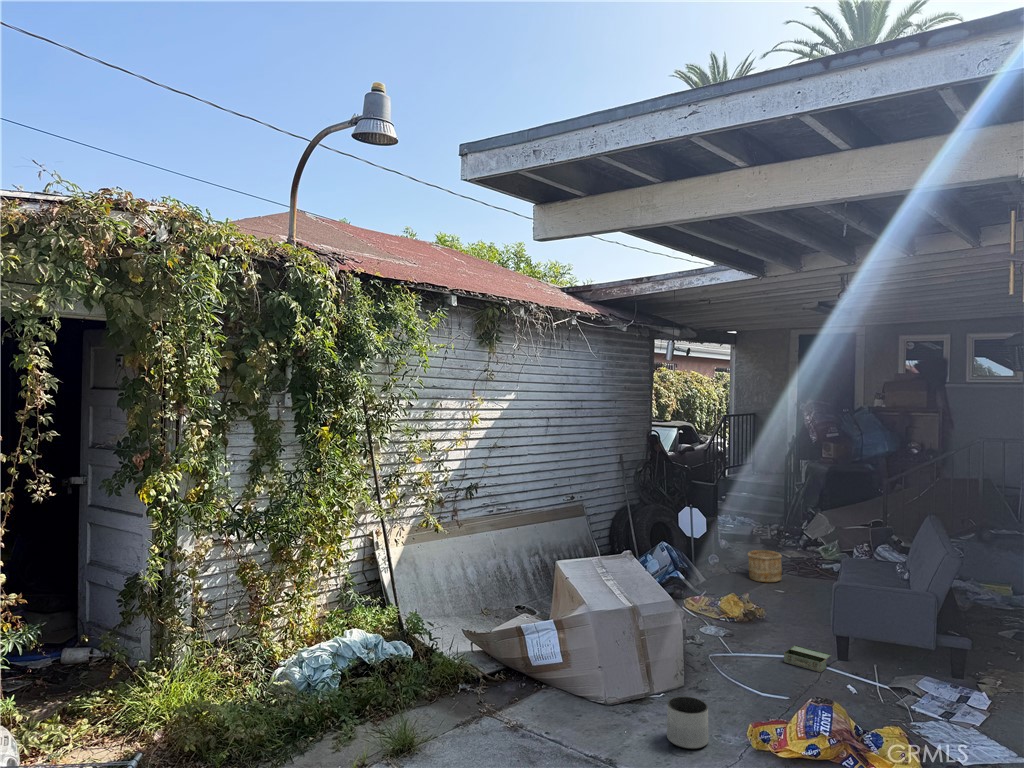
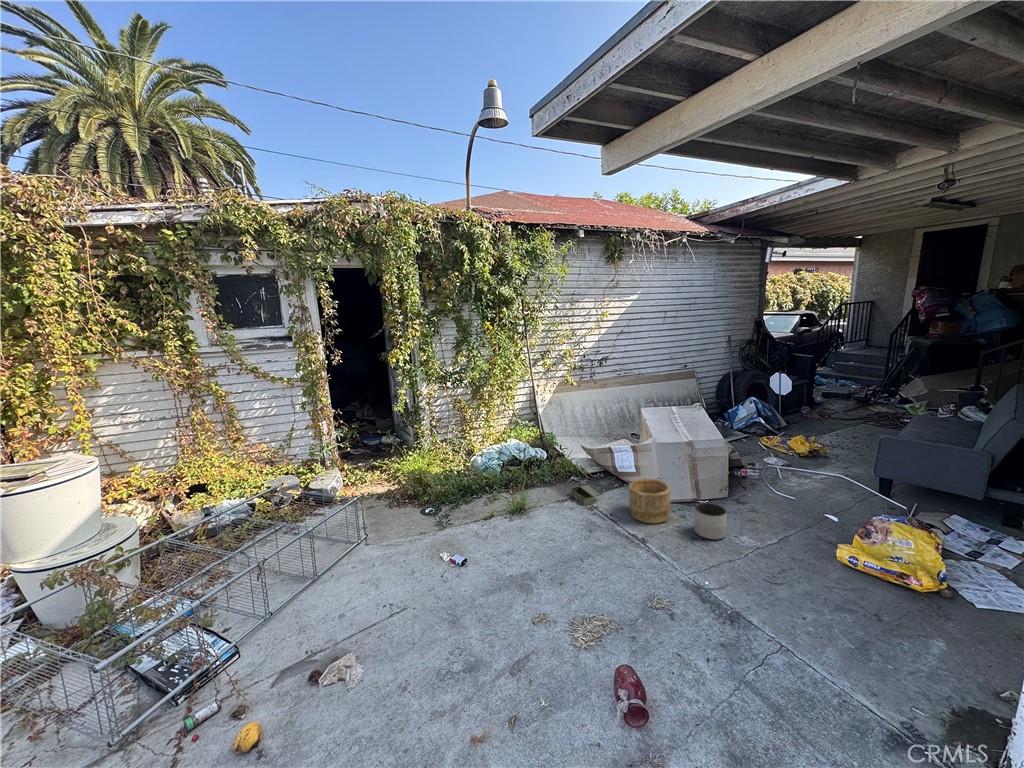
wooden bucket: present [747,550,782,582] -> present [628,479,671,524]
toolbox: present [784,645,831,672] -> present [571,484,602,506]

